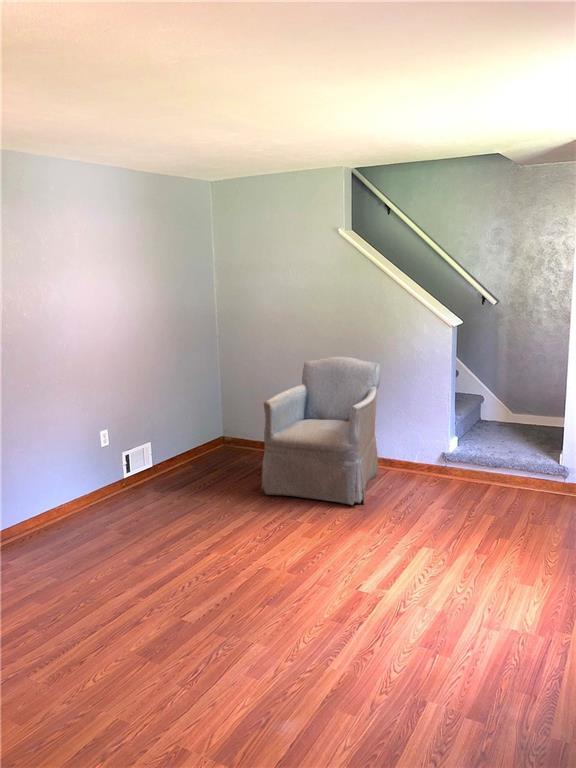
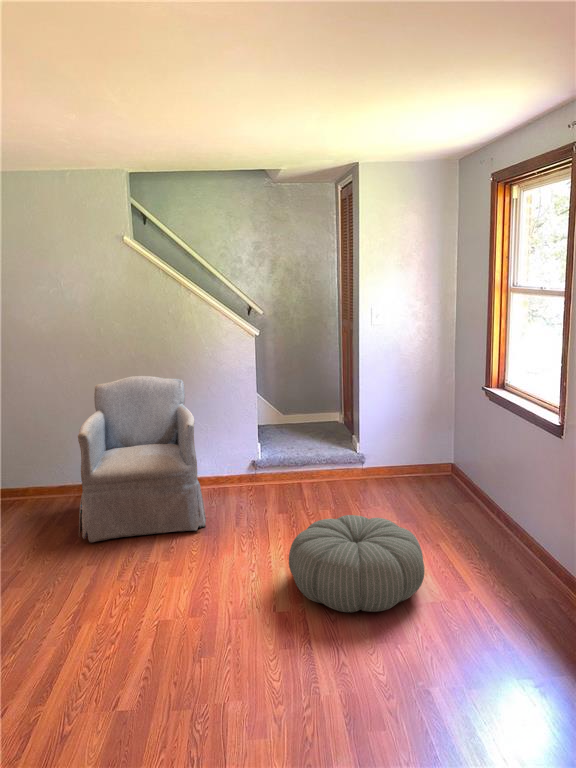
pouf: none [379,519,523,621] -> present [289,515,425,612]

